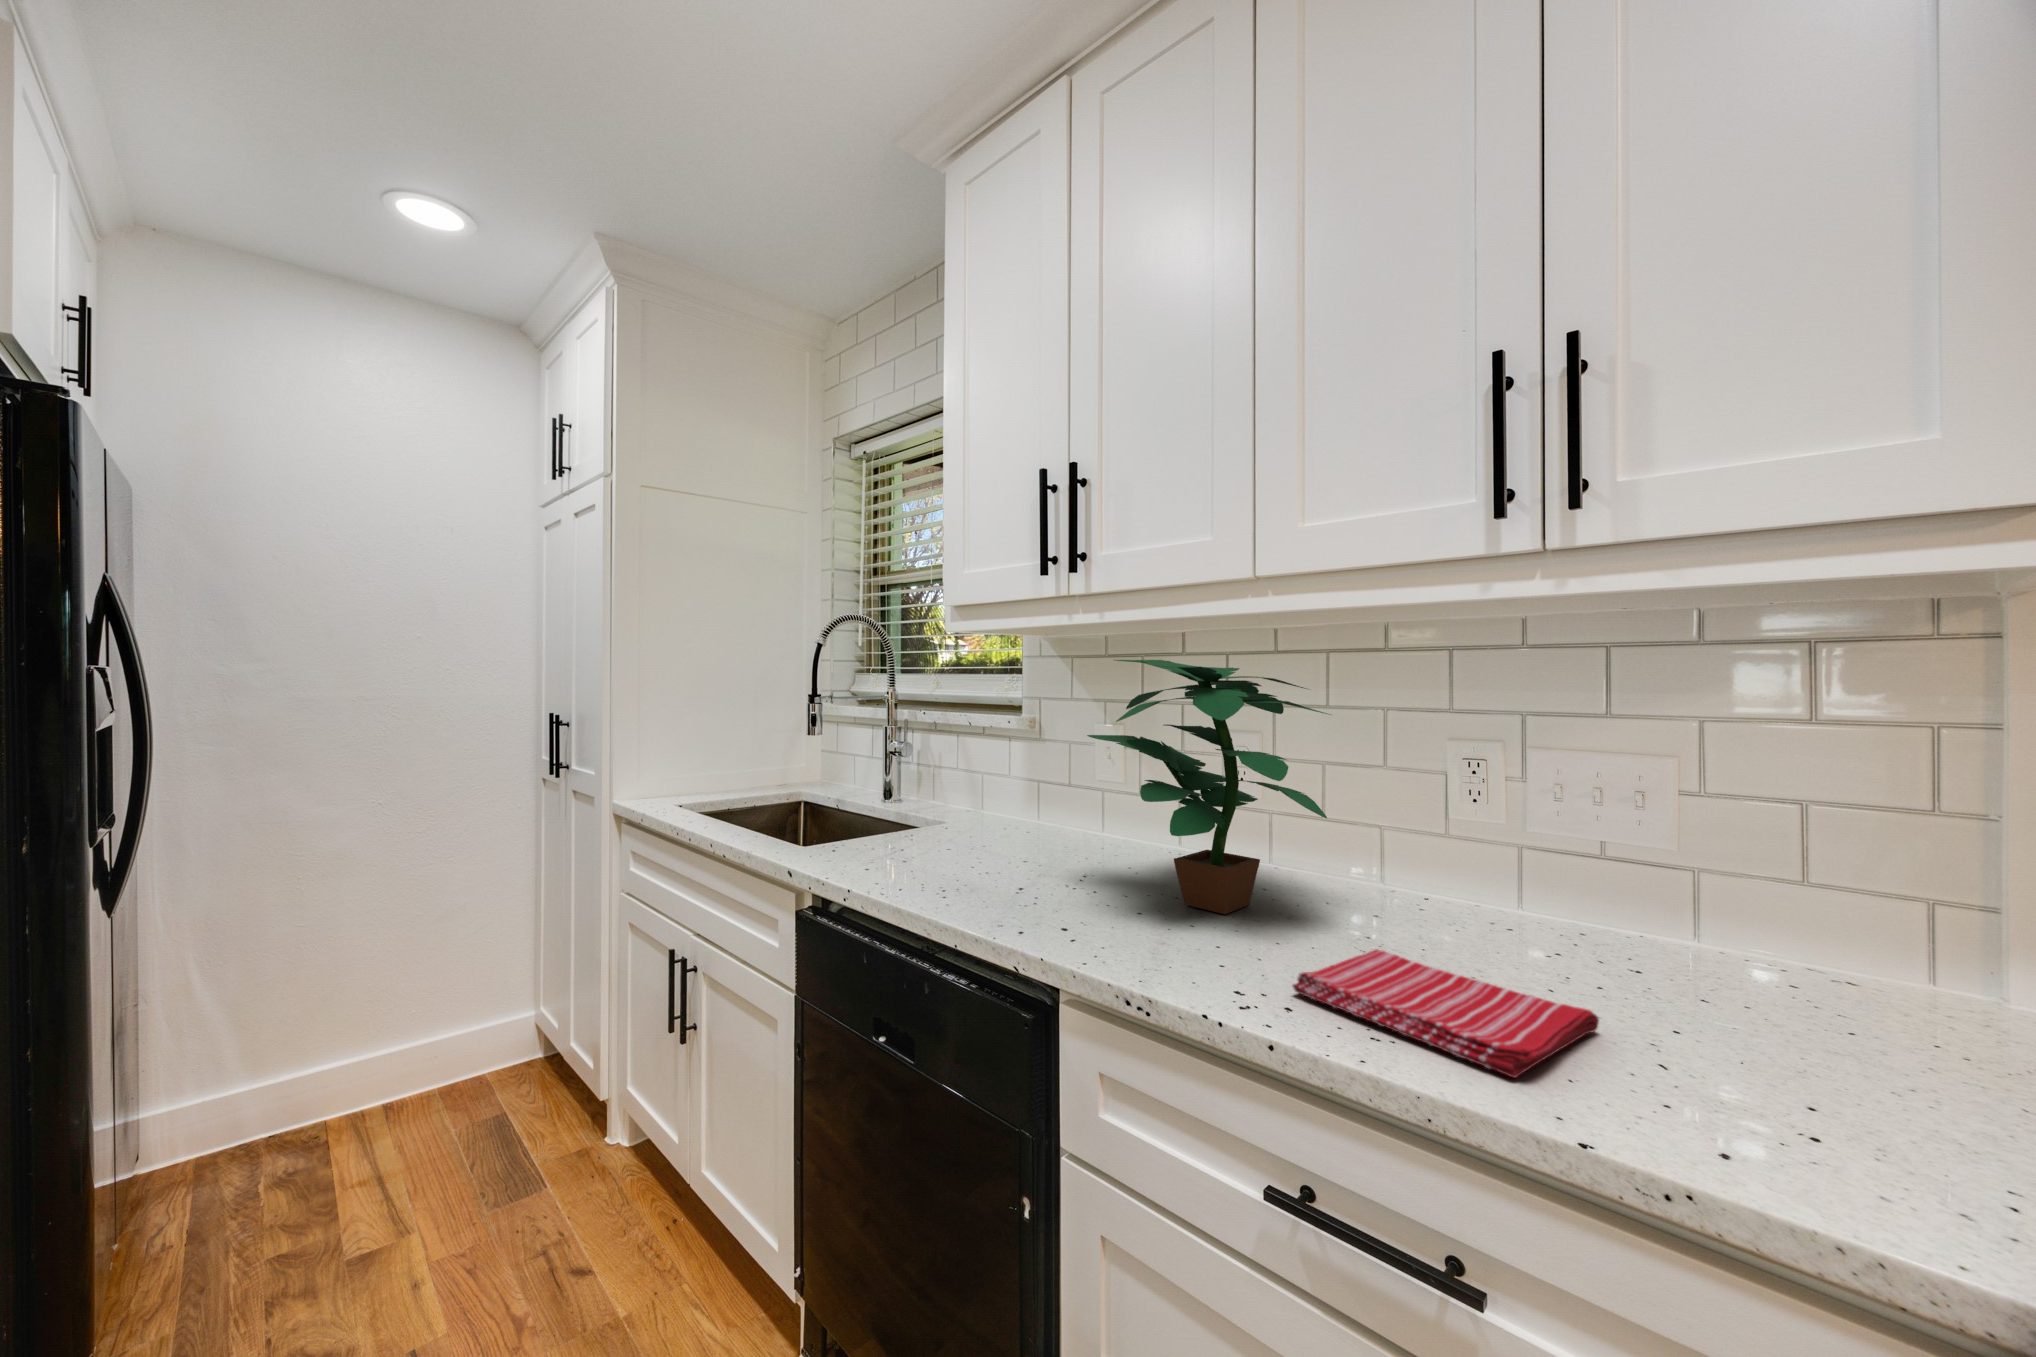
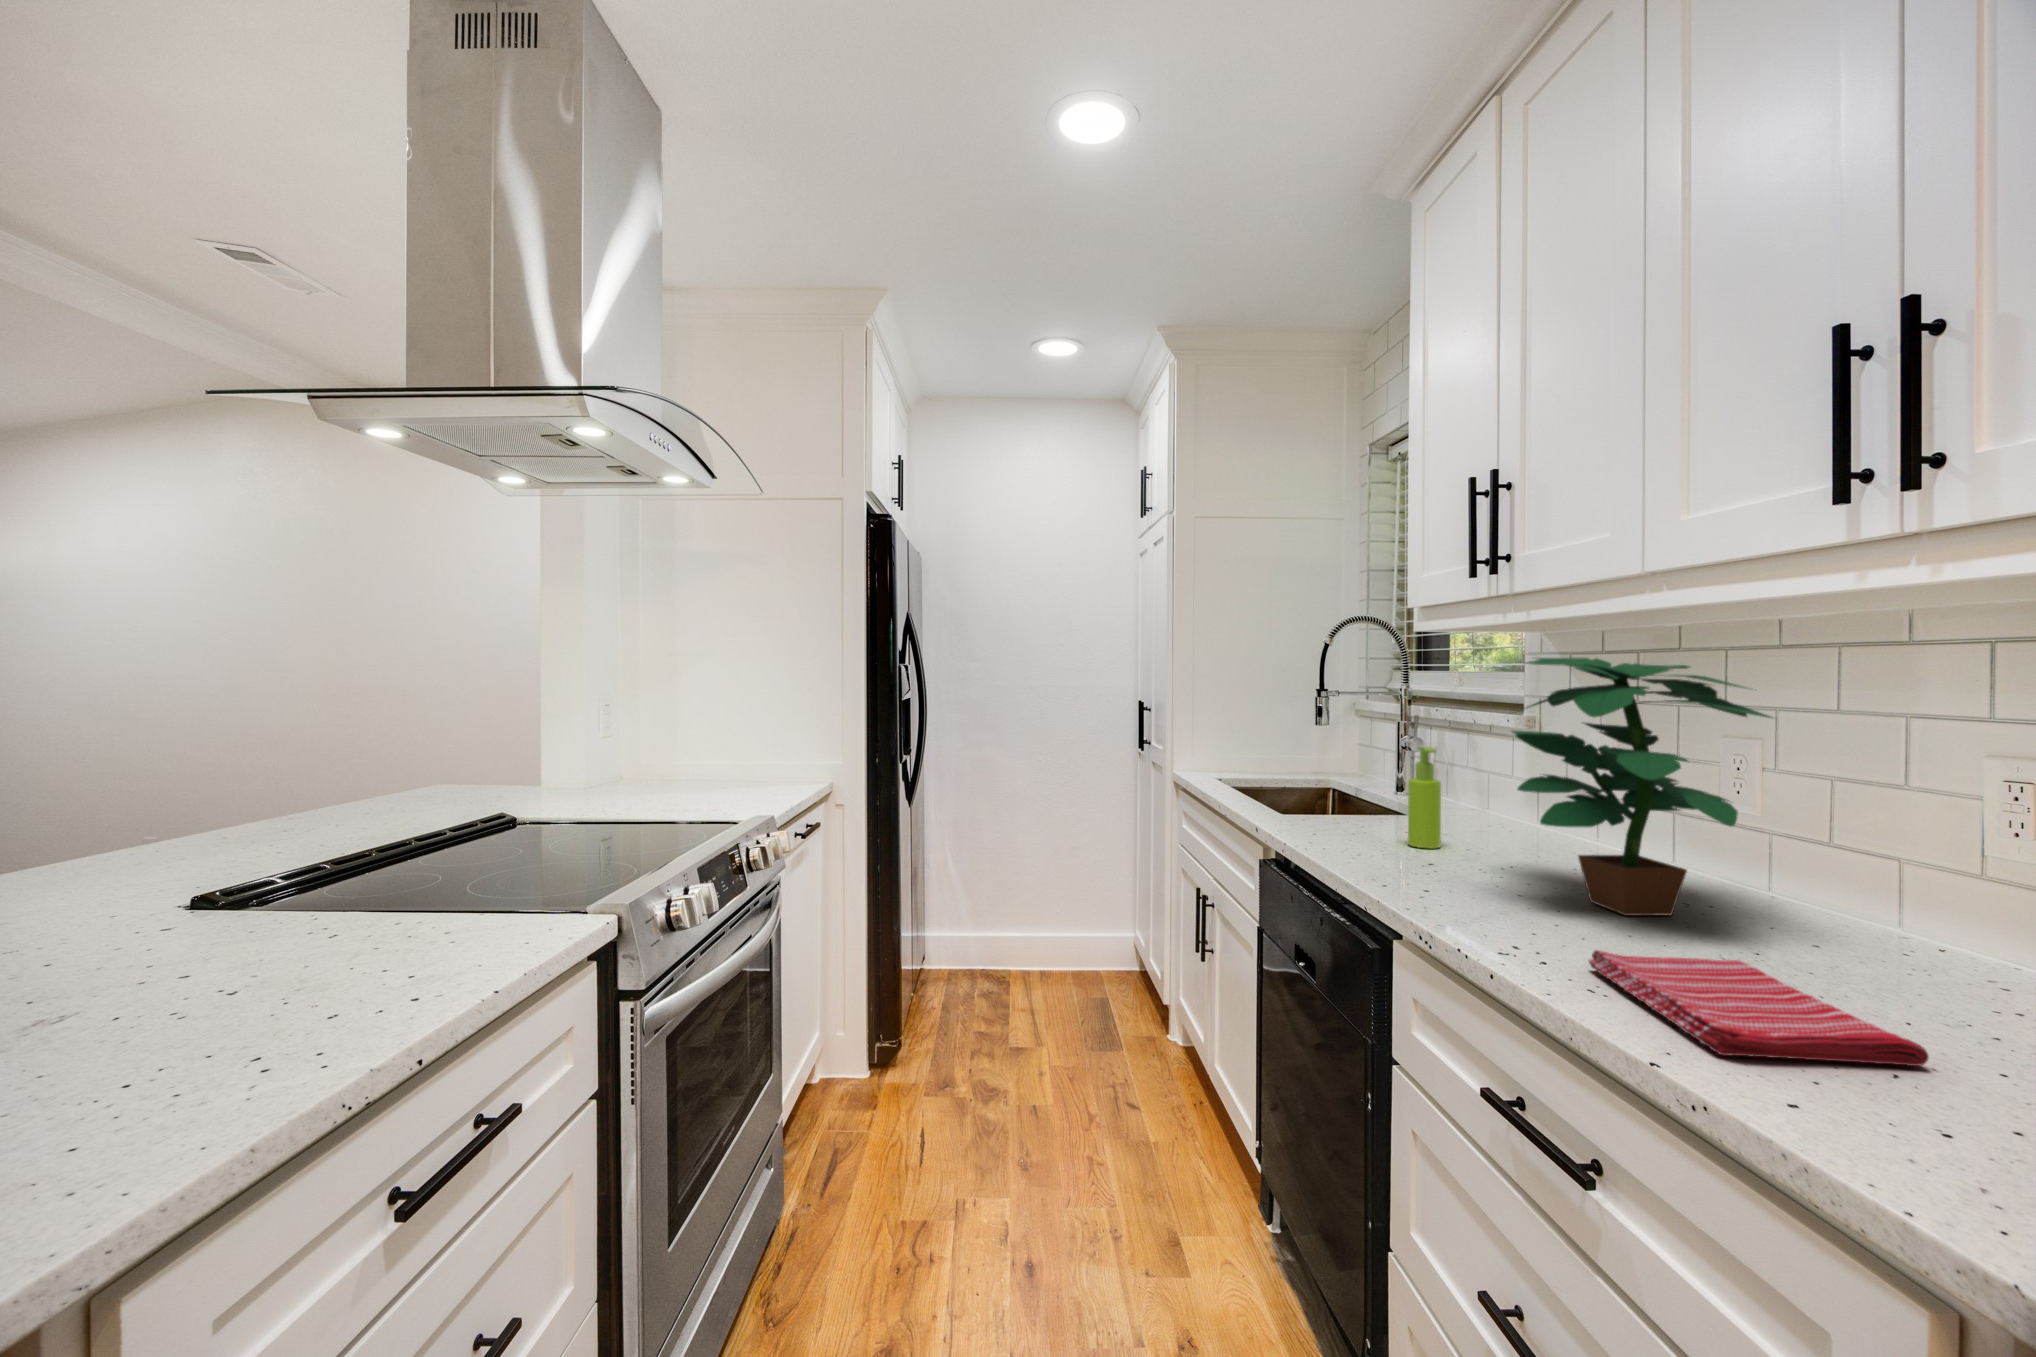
soap dispenser: none [966,756,997,867] -> present [1408,747,1441,849]

